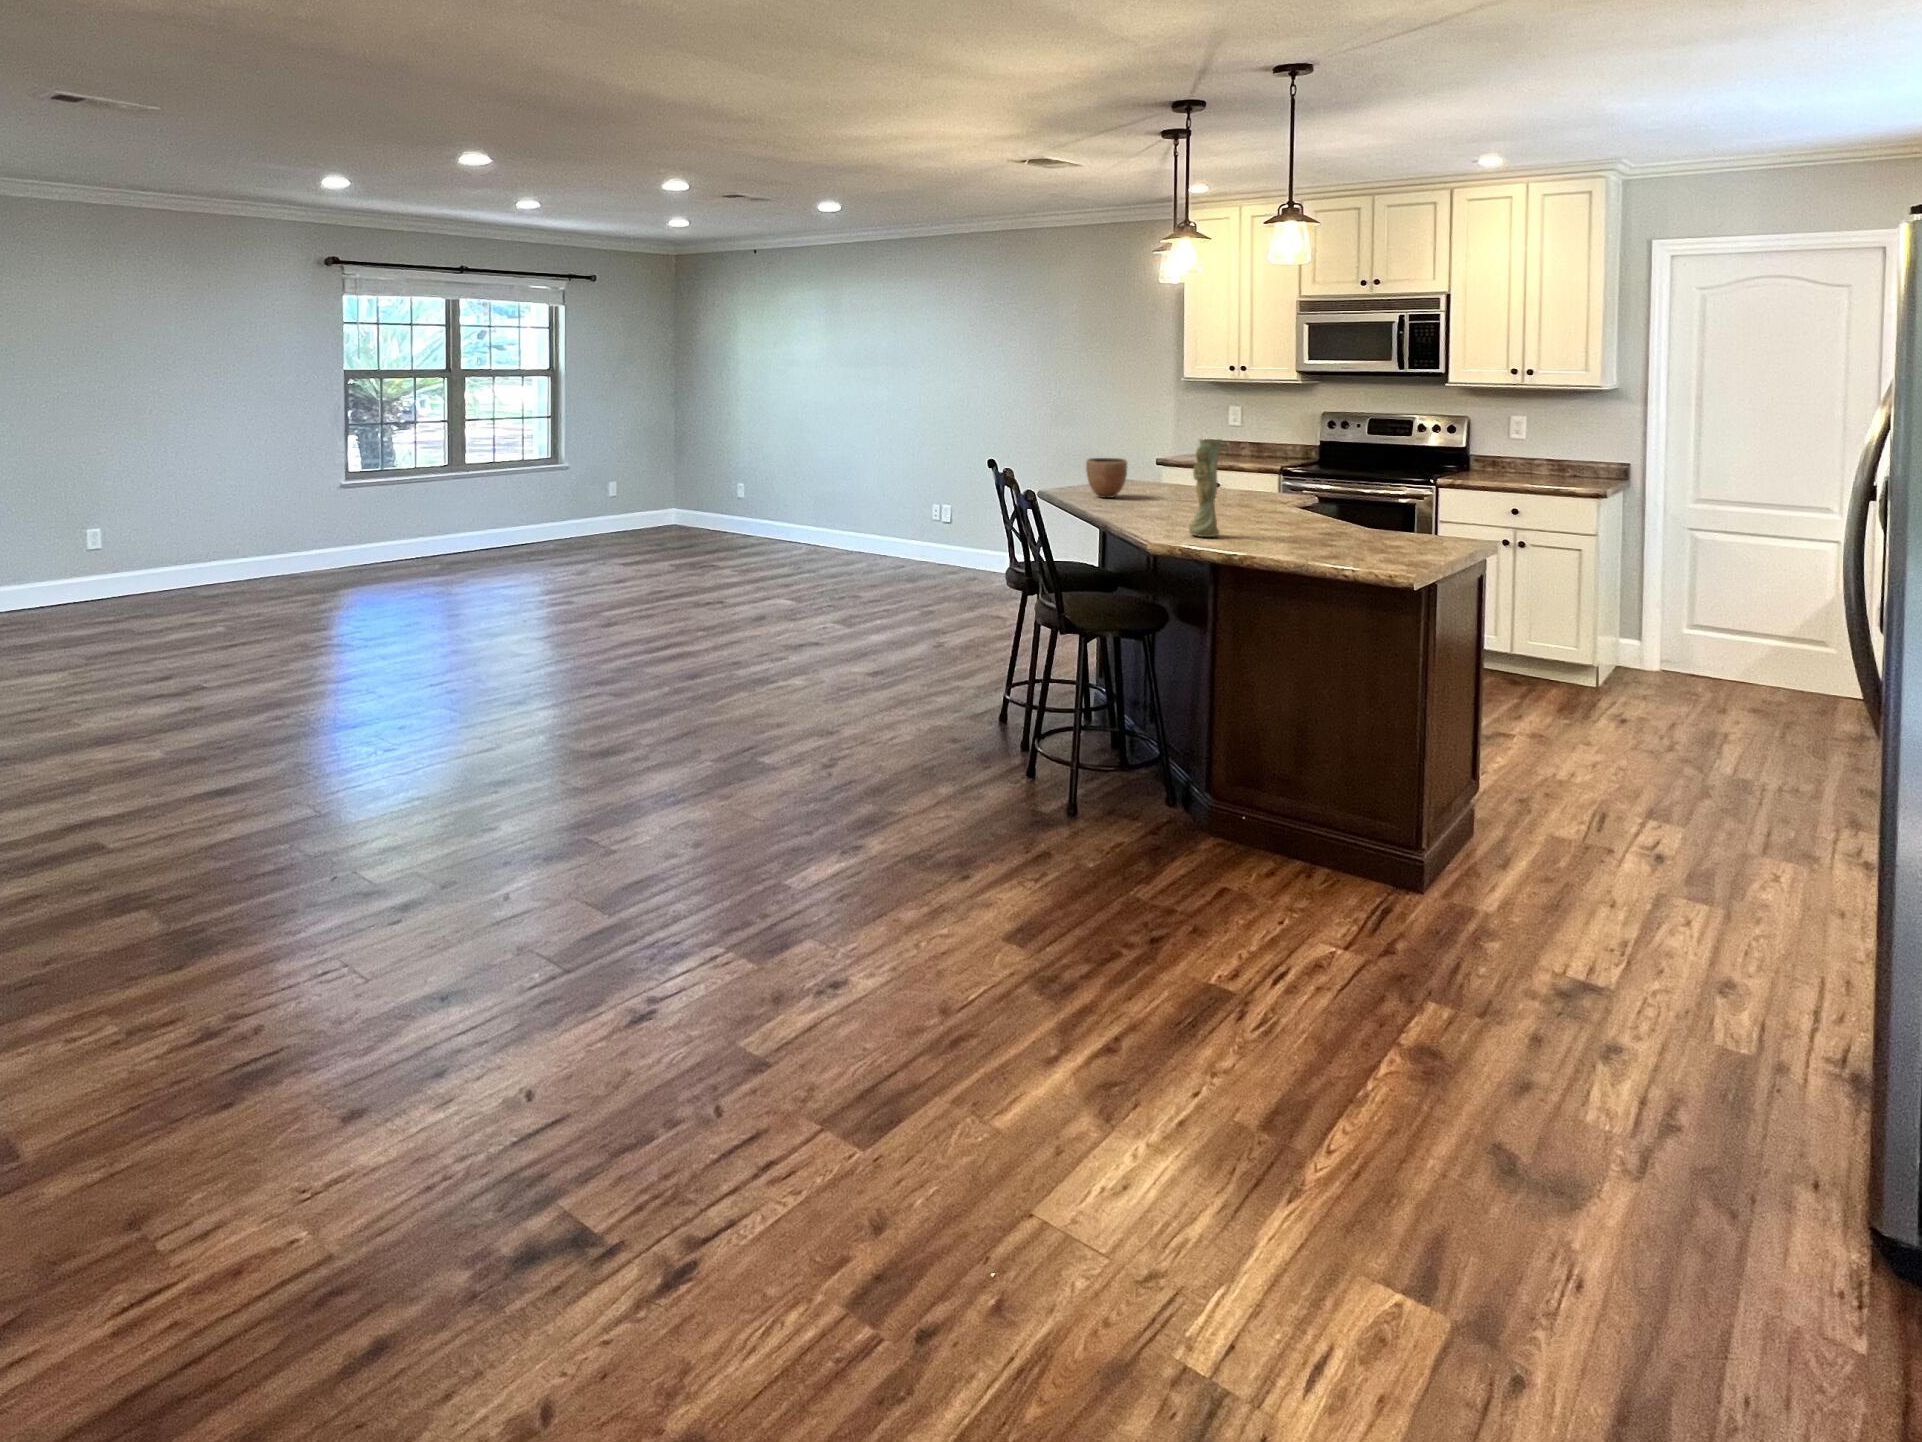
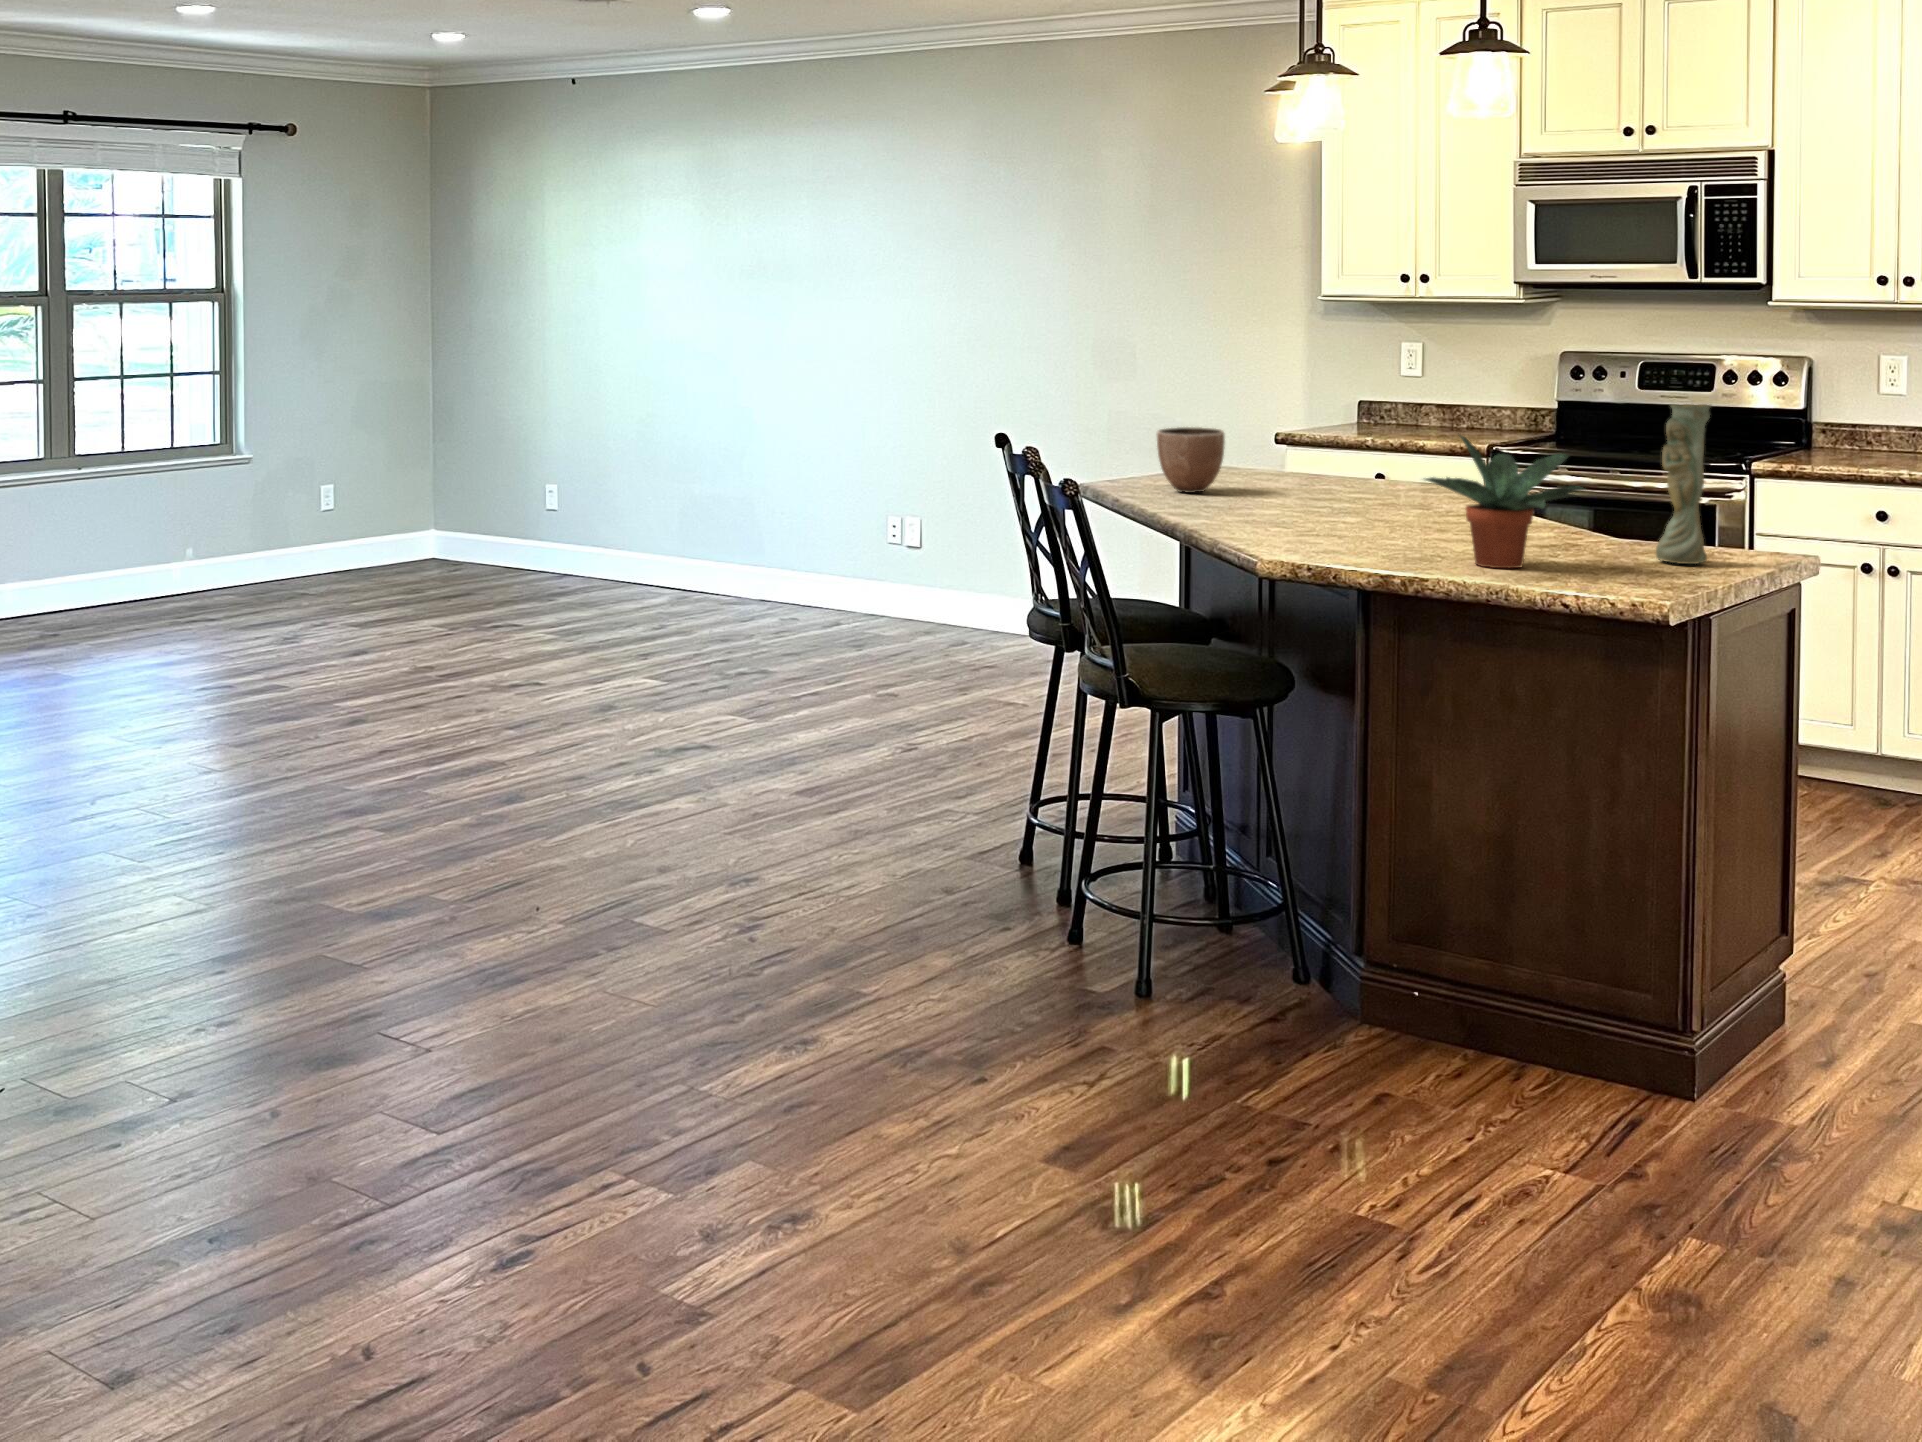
vase: present [1189,439,1221,537] -> present [1656,404,1711,564]
potted plant: none [1250,464,1359,551] -> present [1425,435,1585,568]

